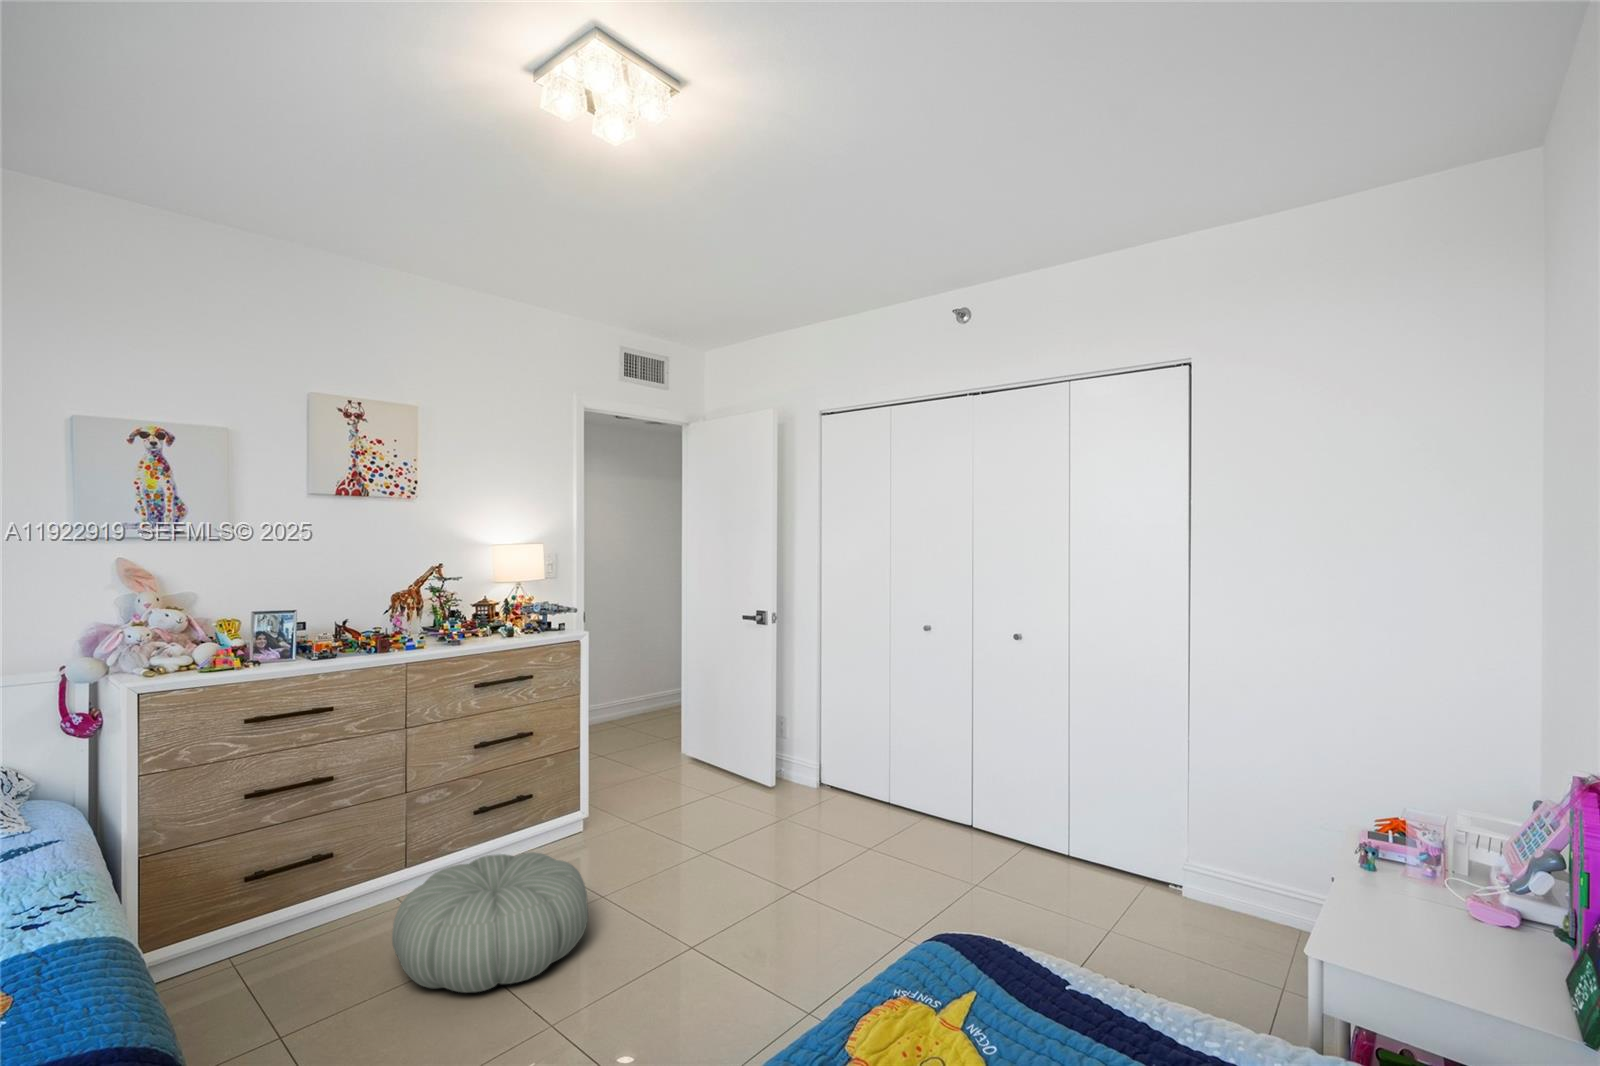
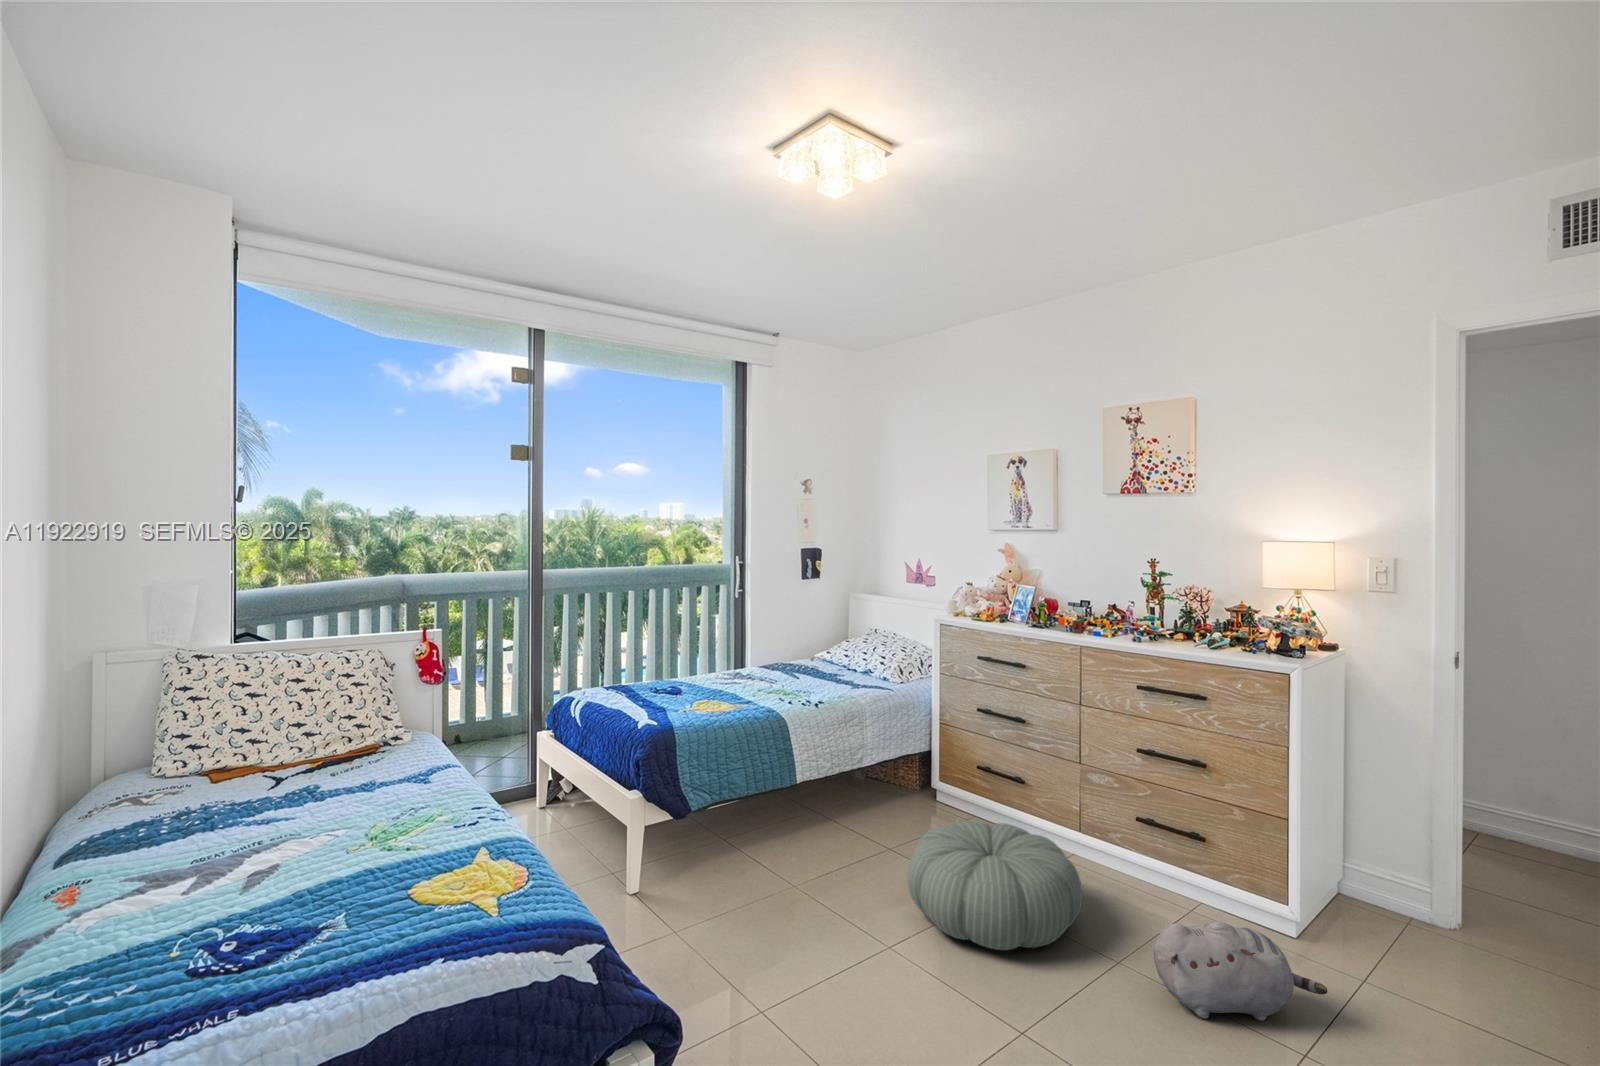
plush toy: none [630,812,684,883] -> present [1154,921,1327,1021]

